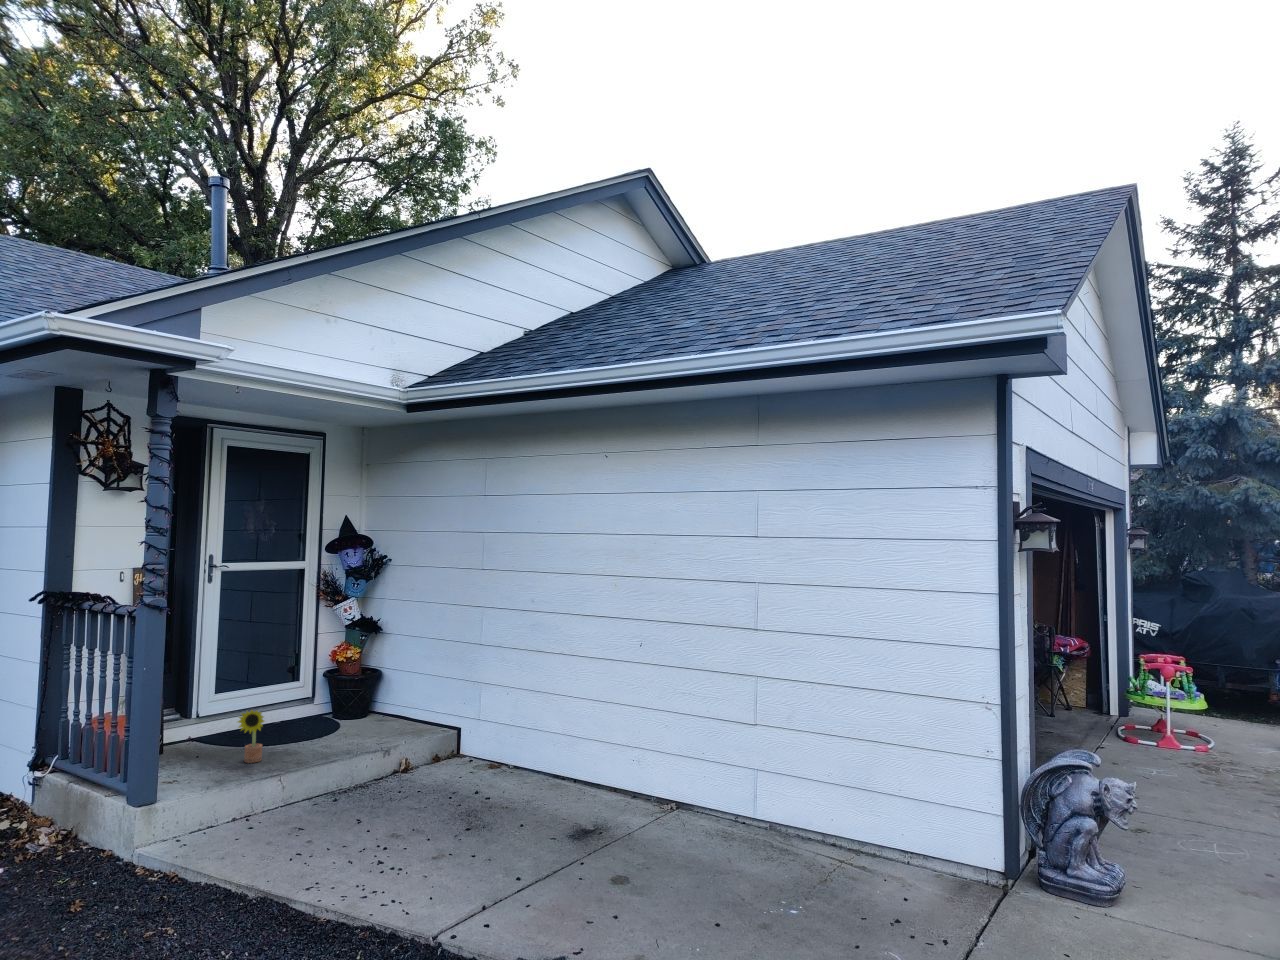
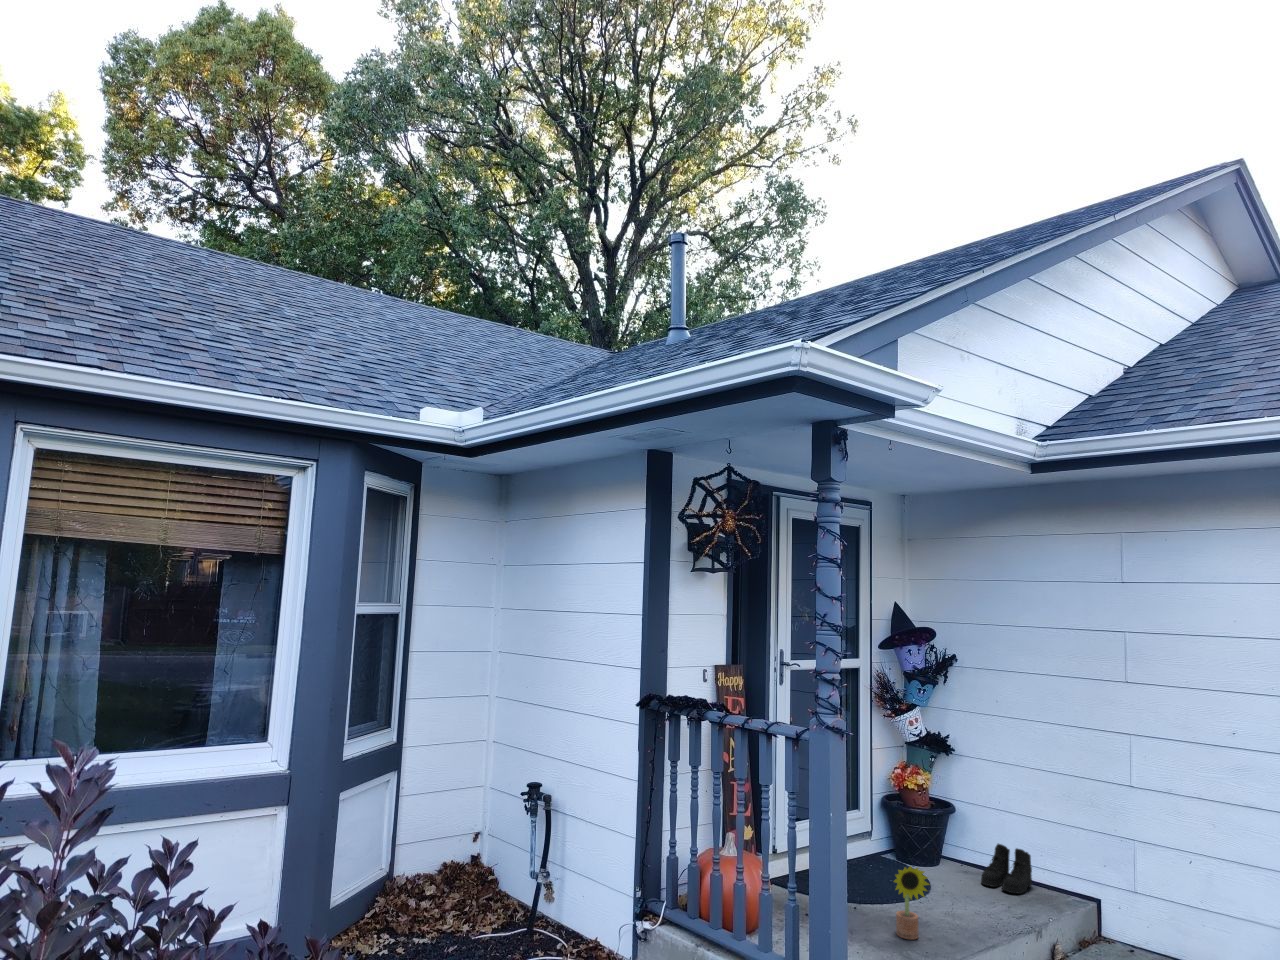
boots: none [375,696,418,729] -> present [981,844,1032,894]

